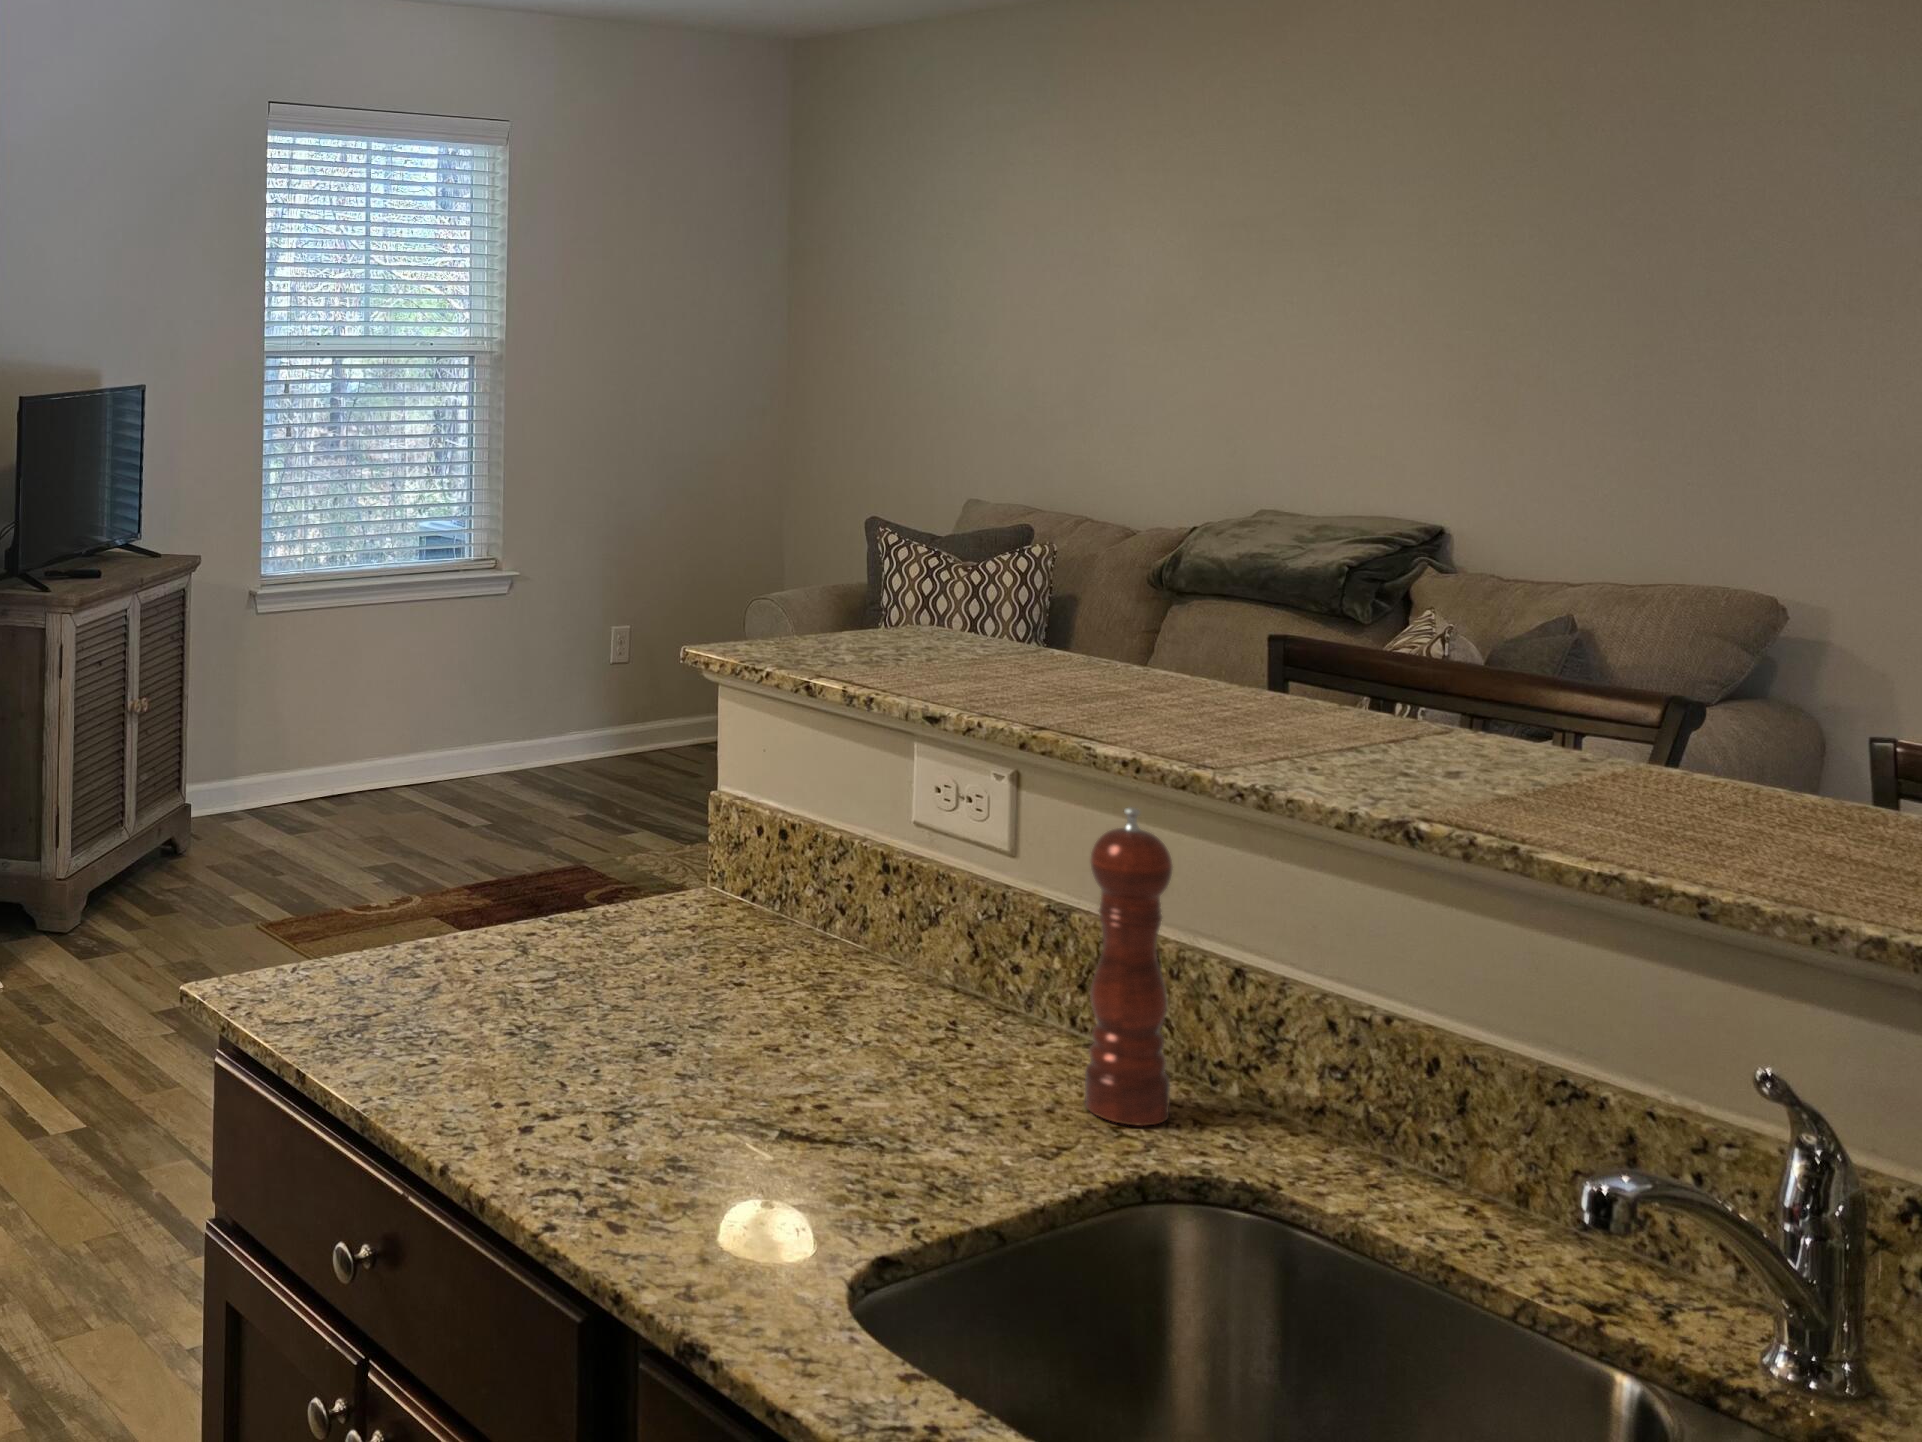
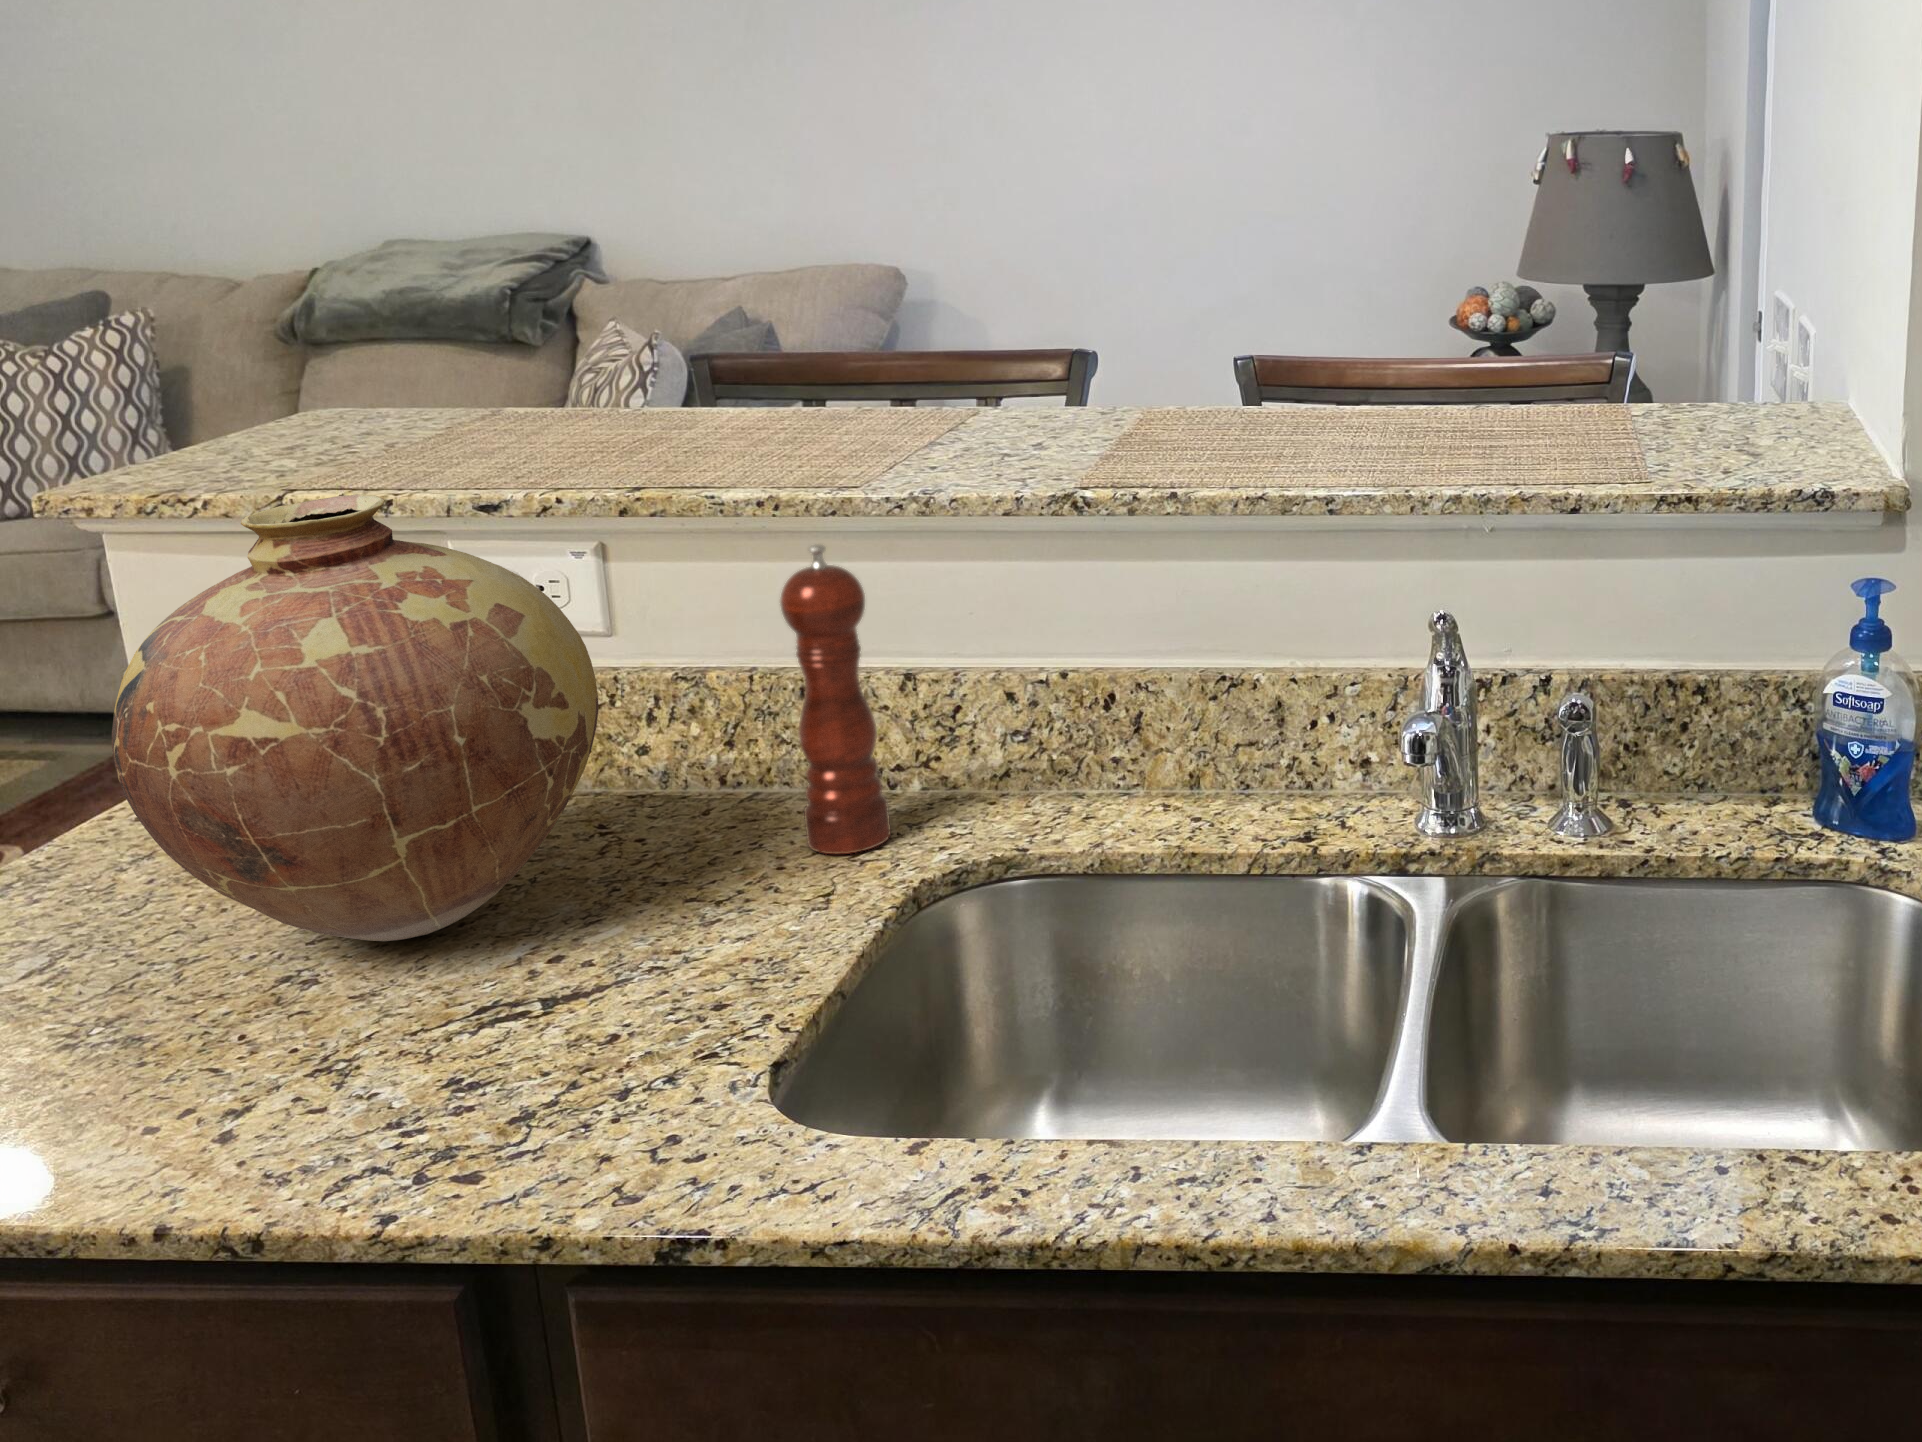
vase: none [579,676,925,1051] -> present [112,494,598,941]

